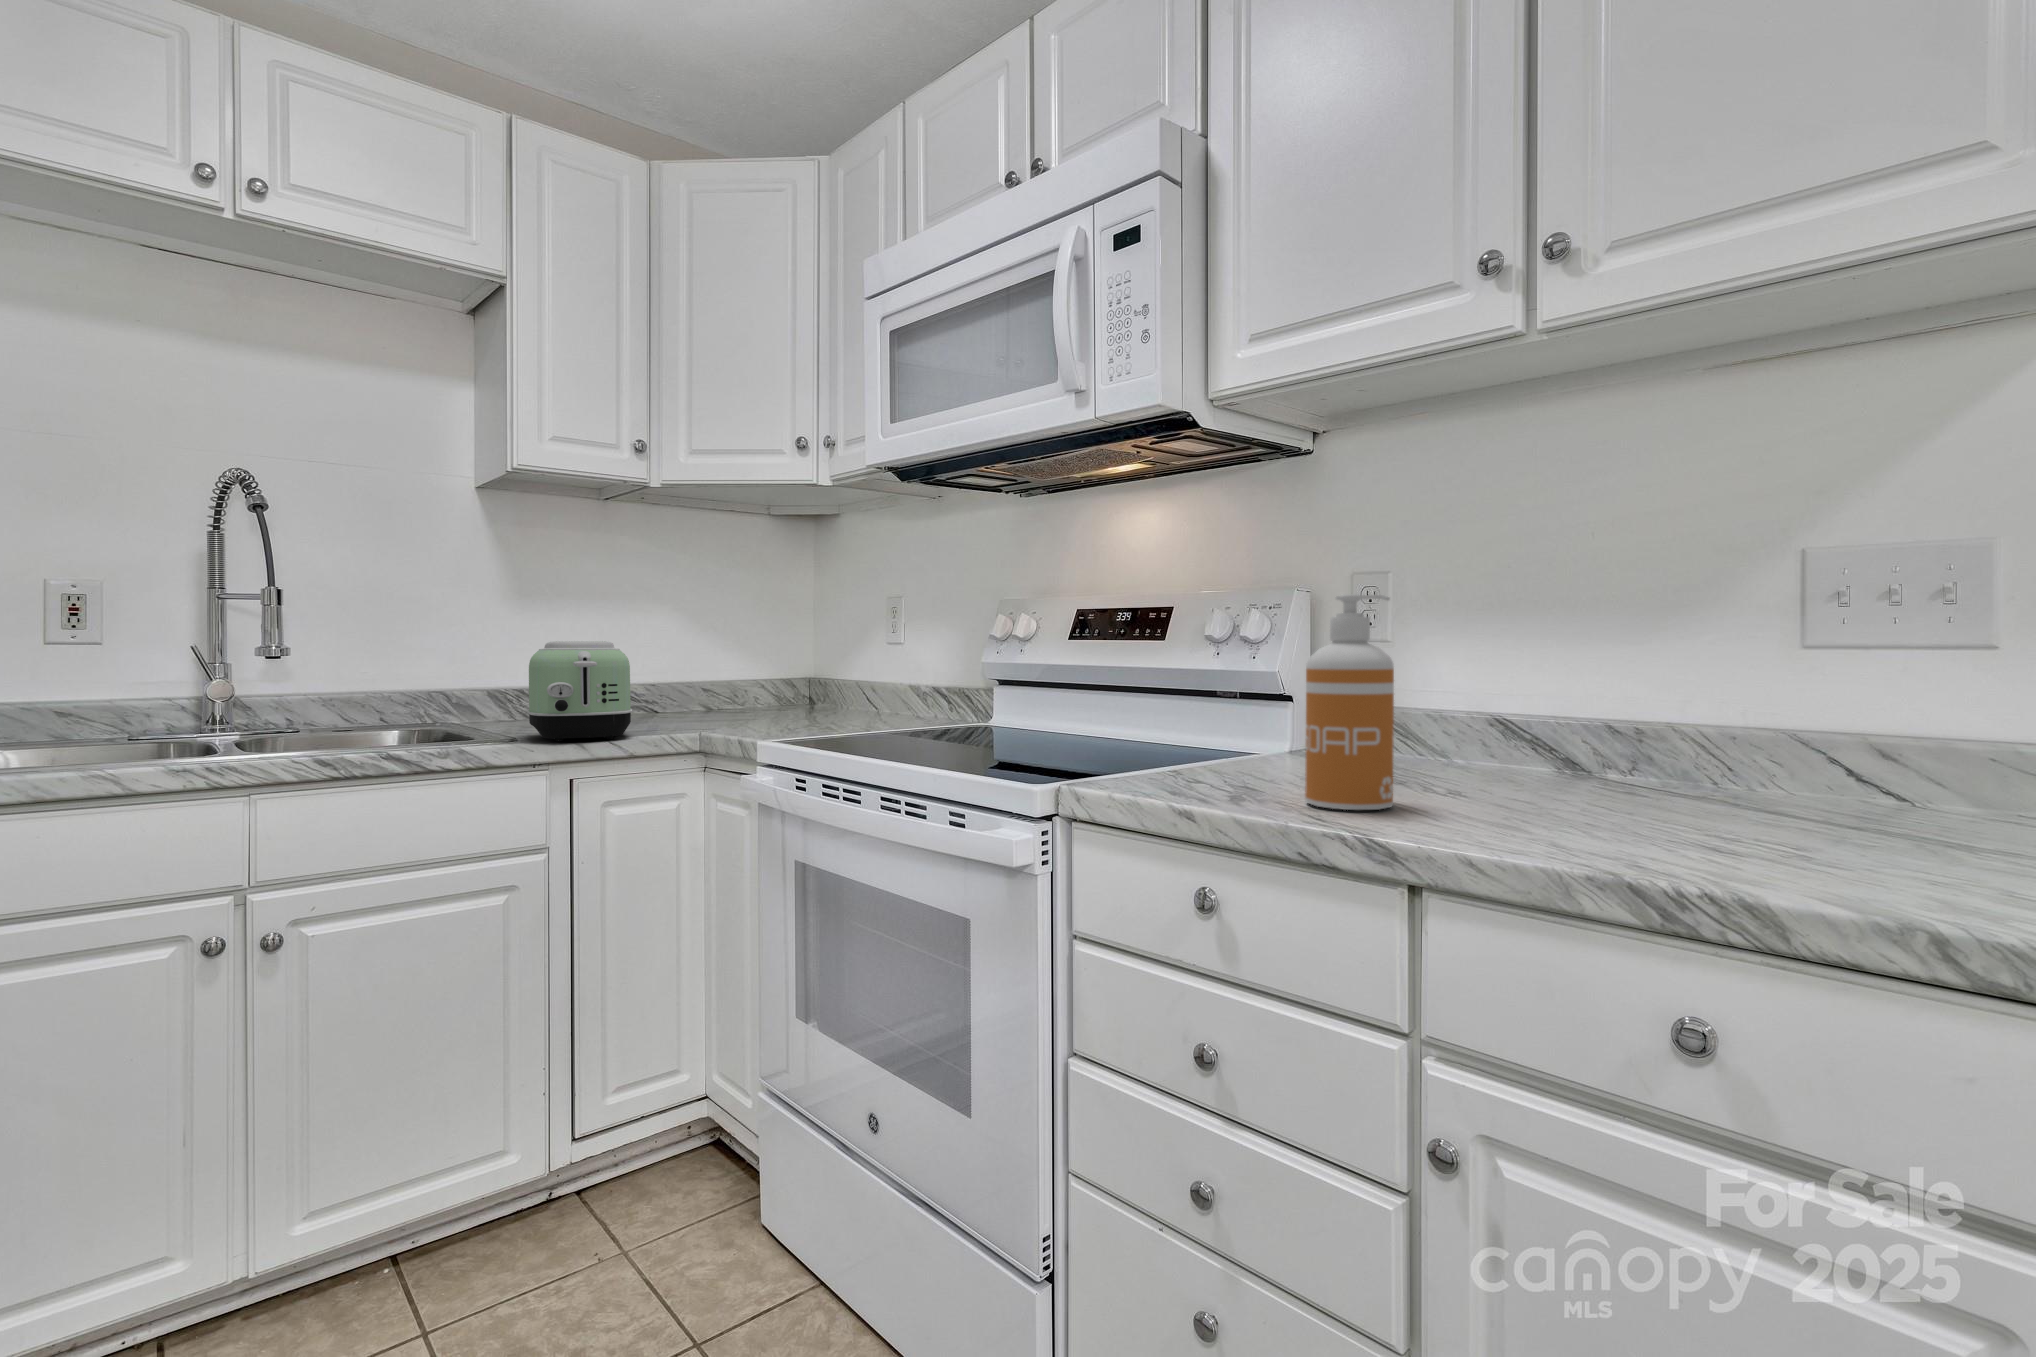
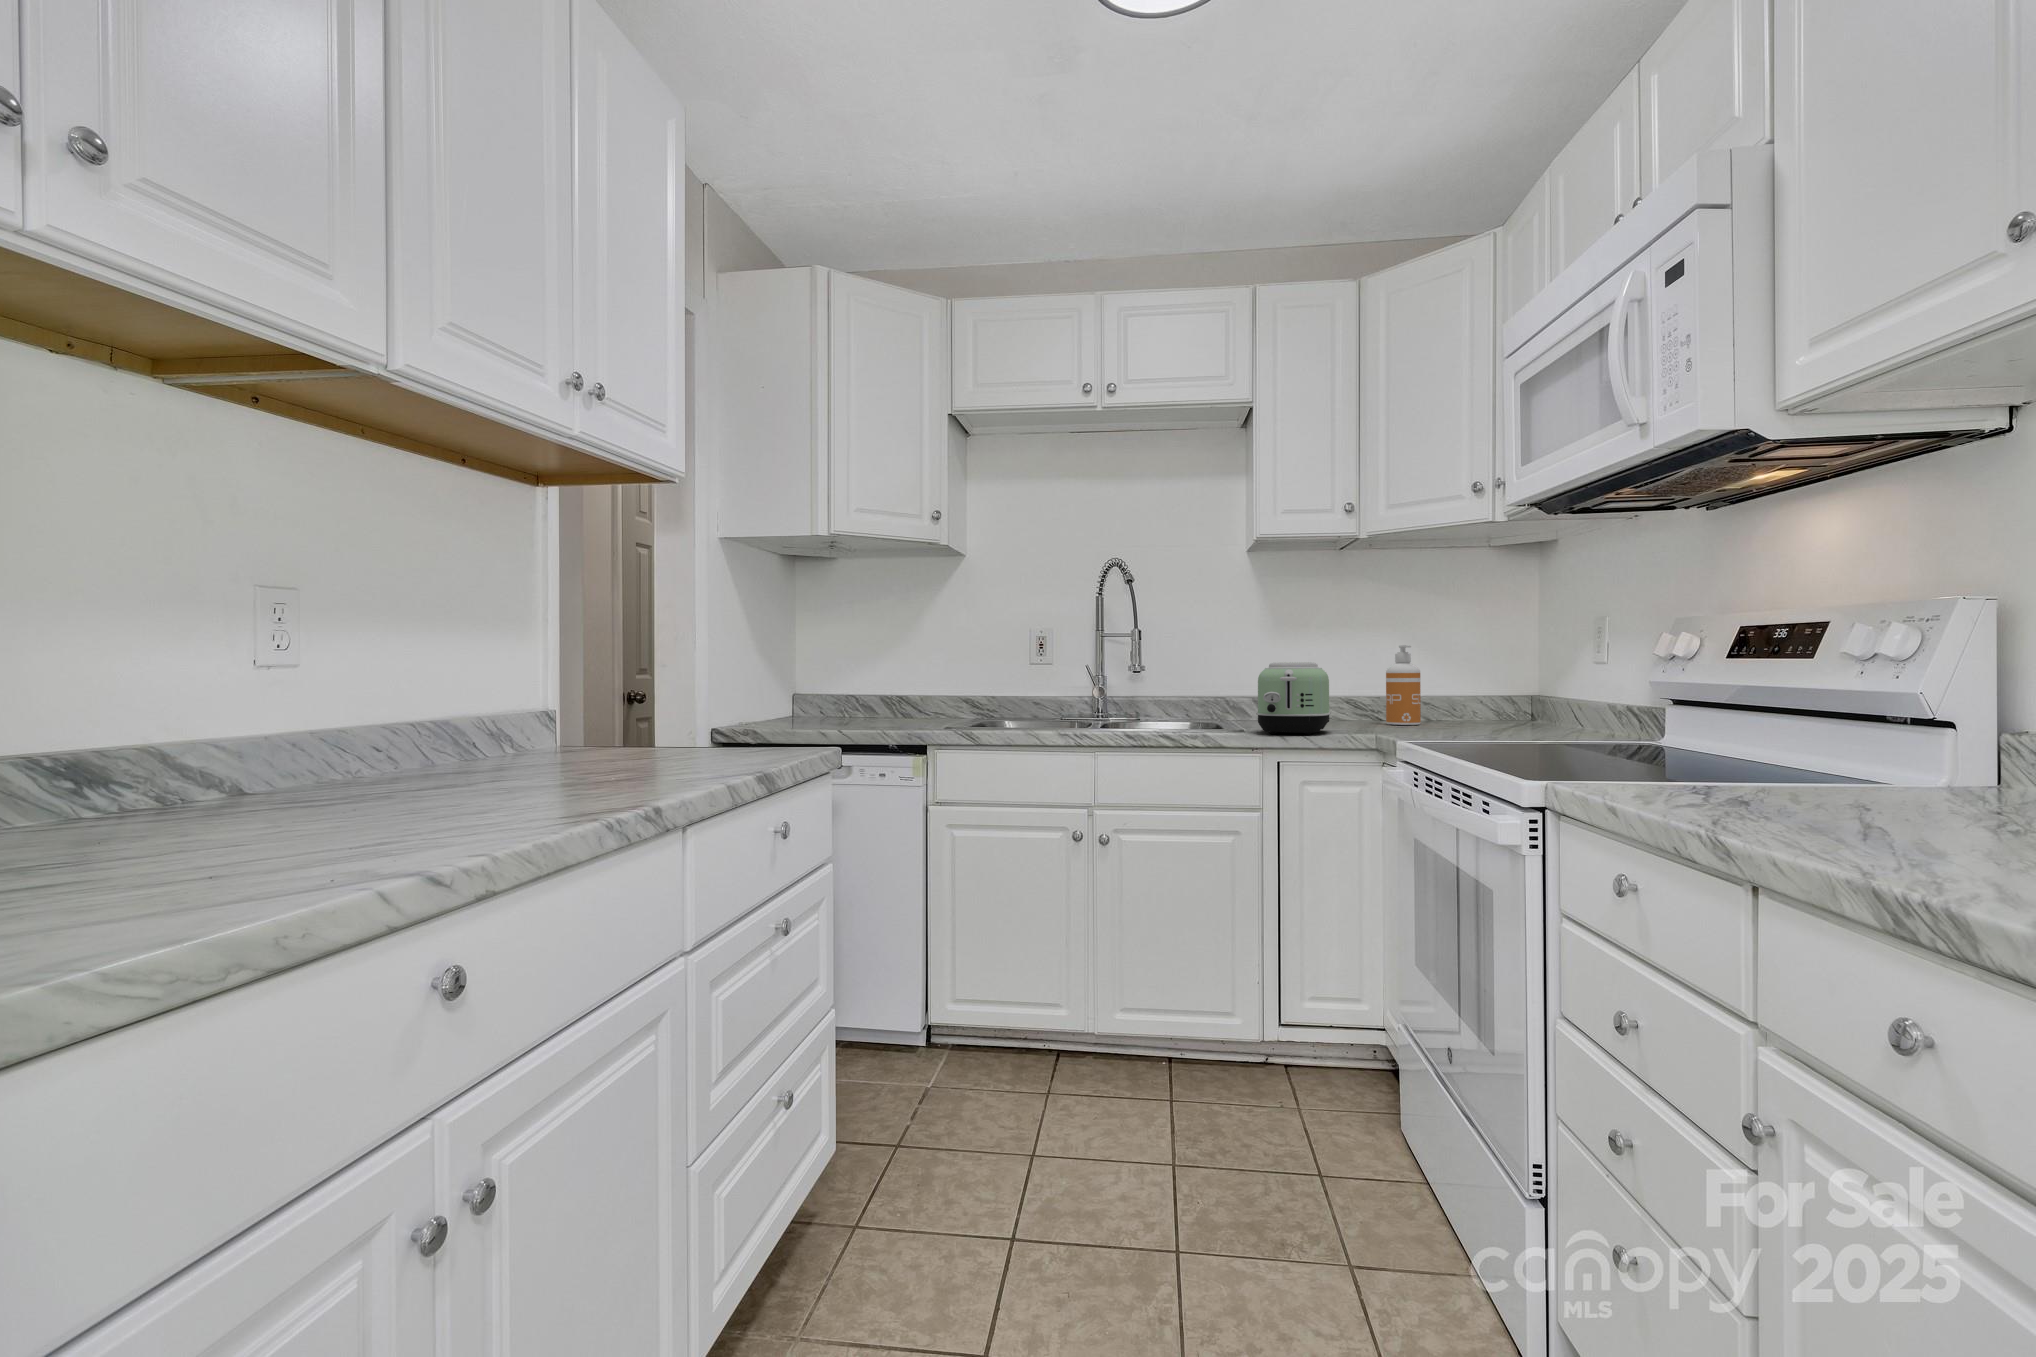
soap dispenser: present [1305,594,1394,810] -> present [1386,645,1421,725]

